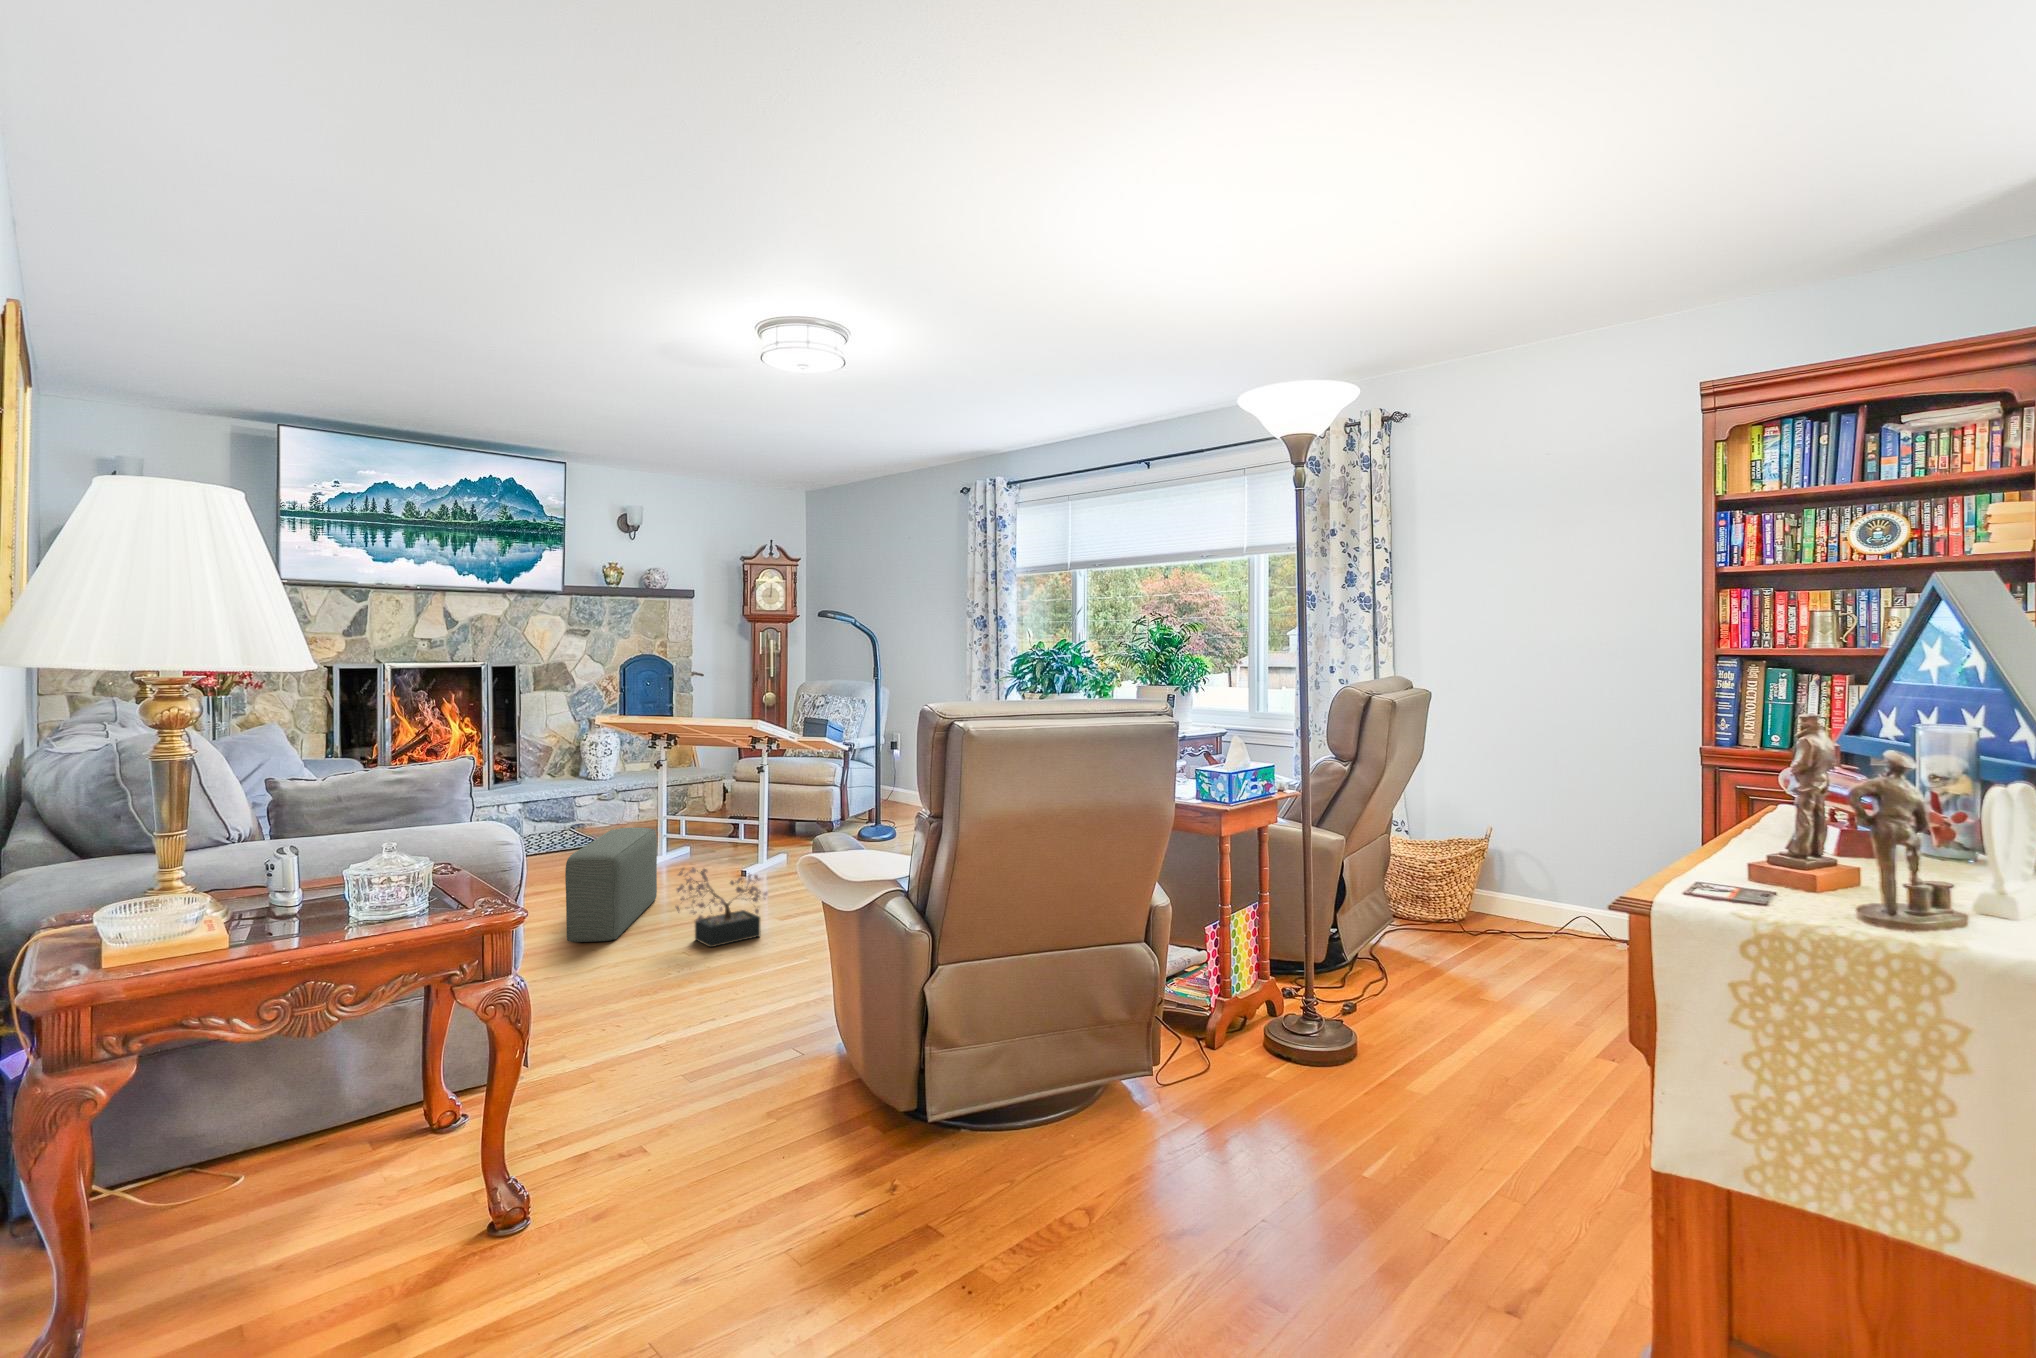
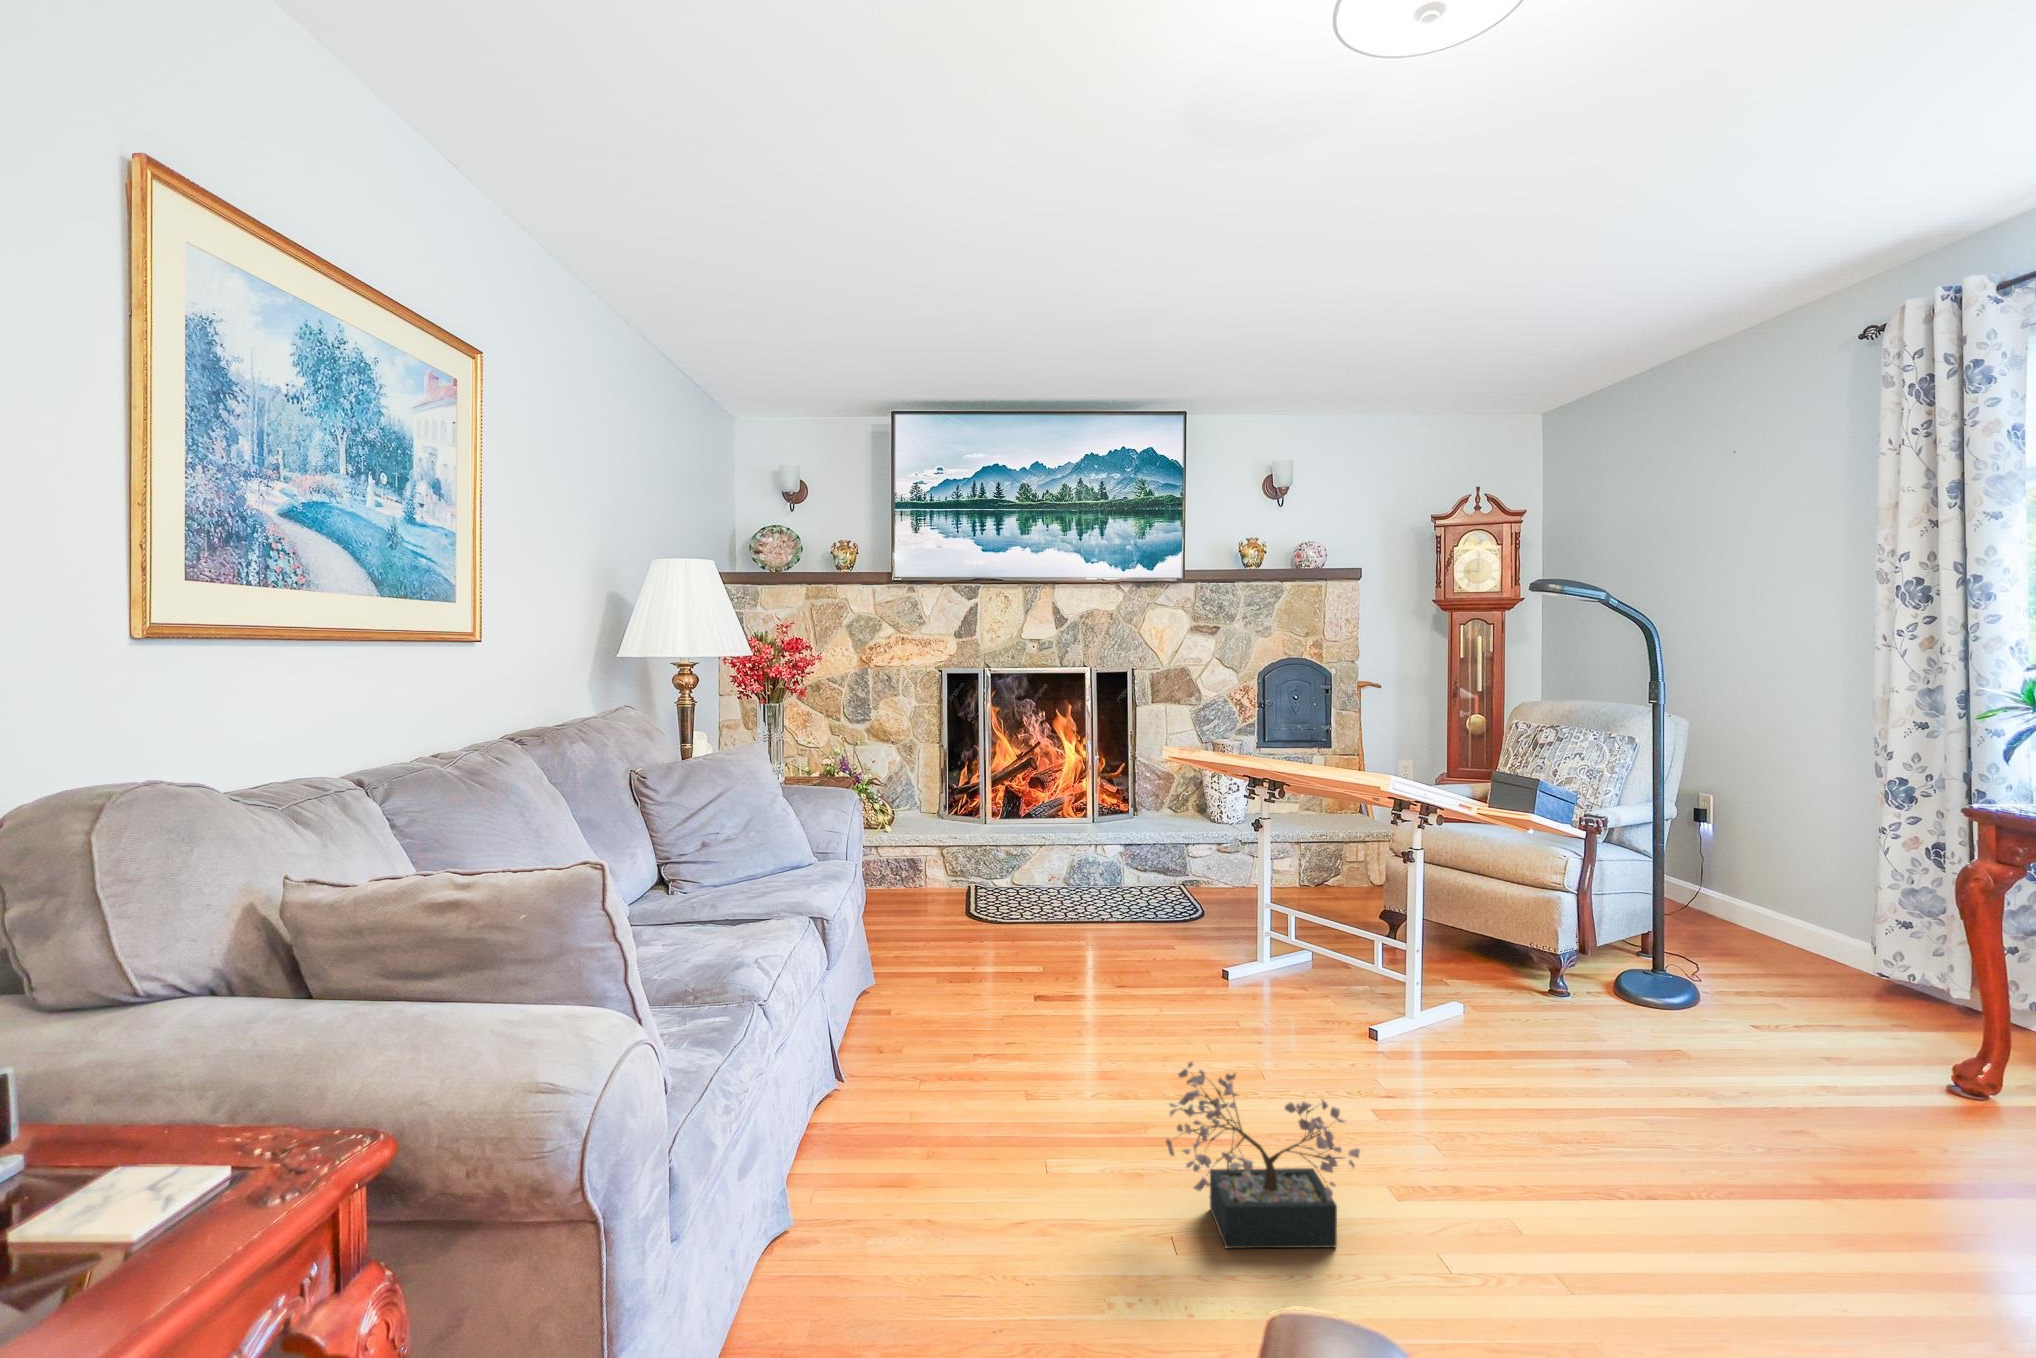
pouf: present [565,828,657,942] -> none [1017,936,1208,1156]

